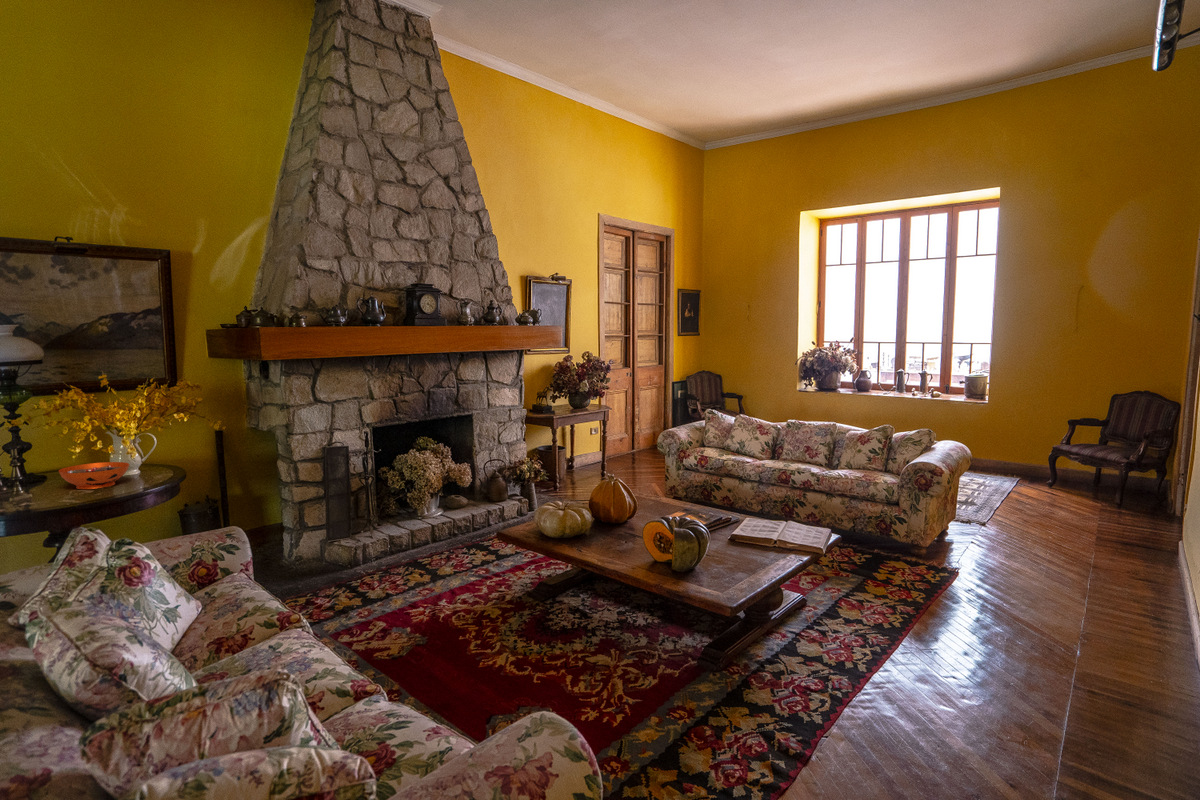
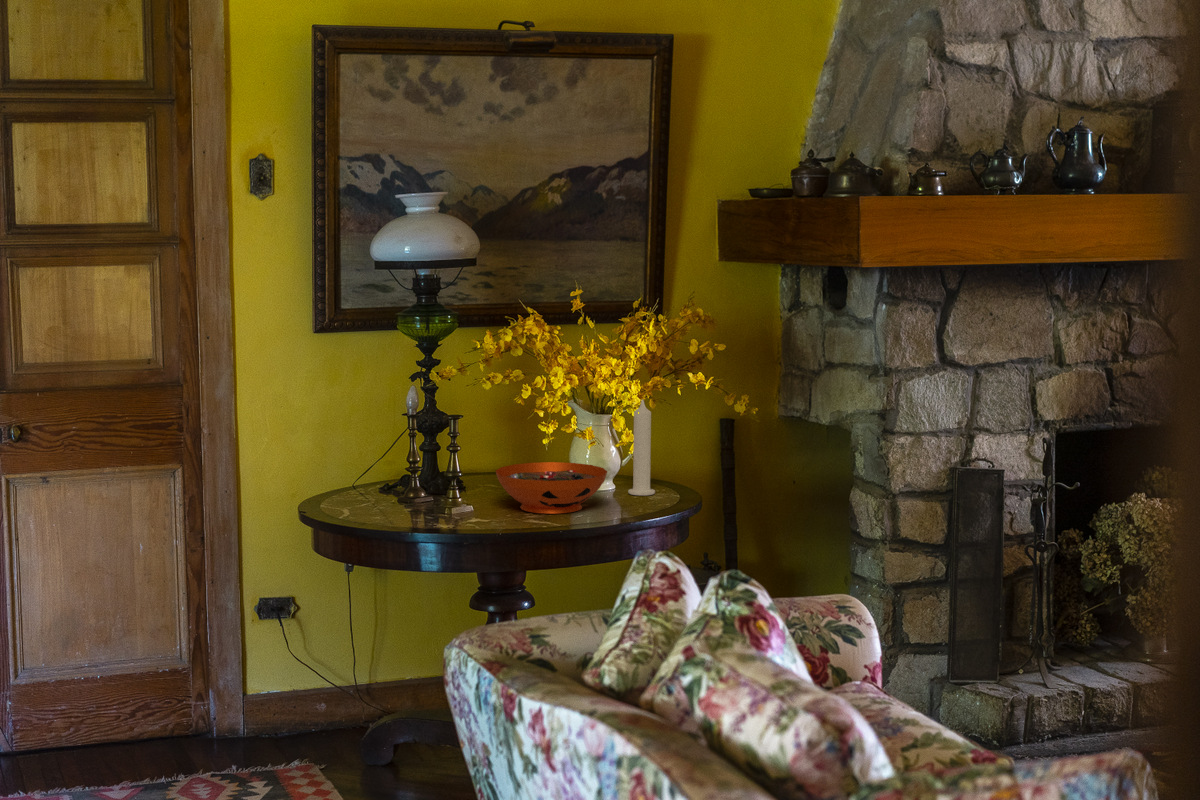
candle: none [148,428,164,475] -> present [628,399,655,496]

